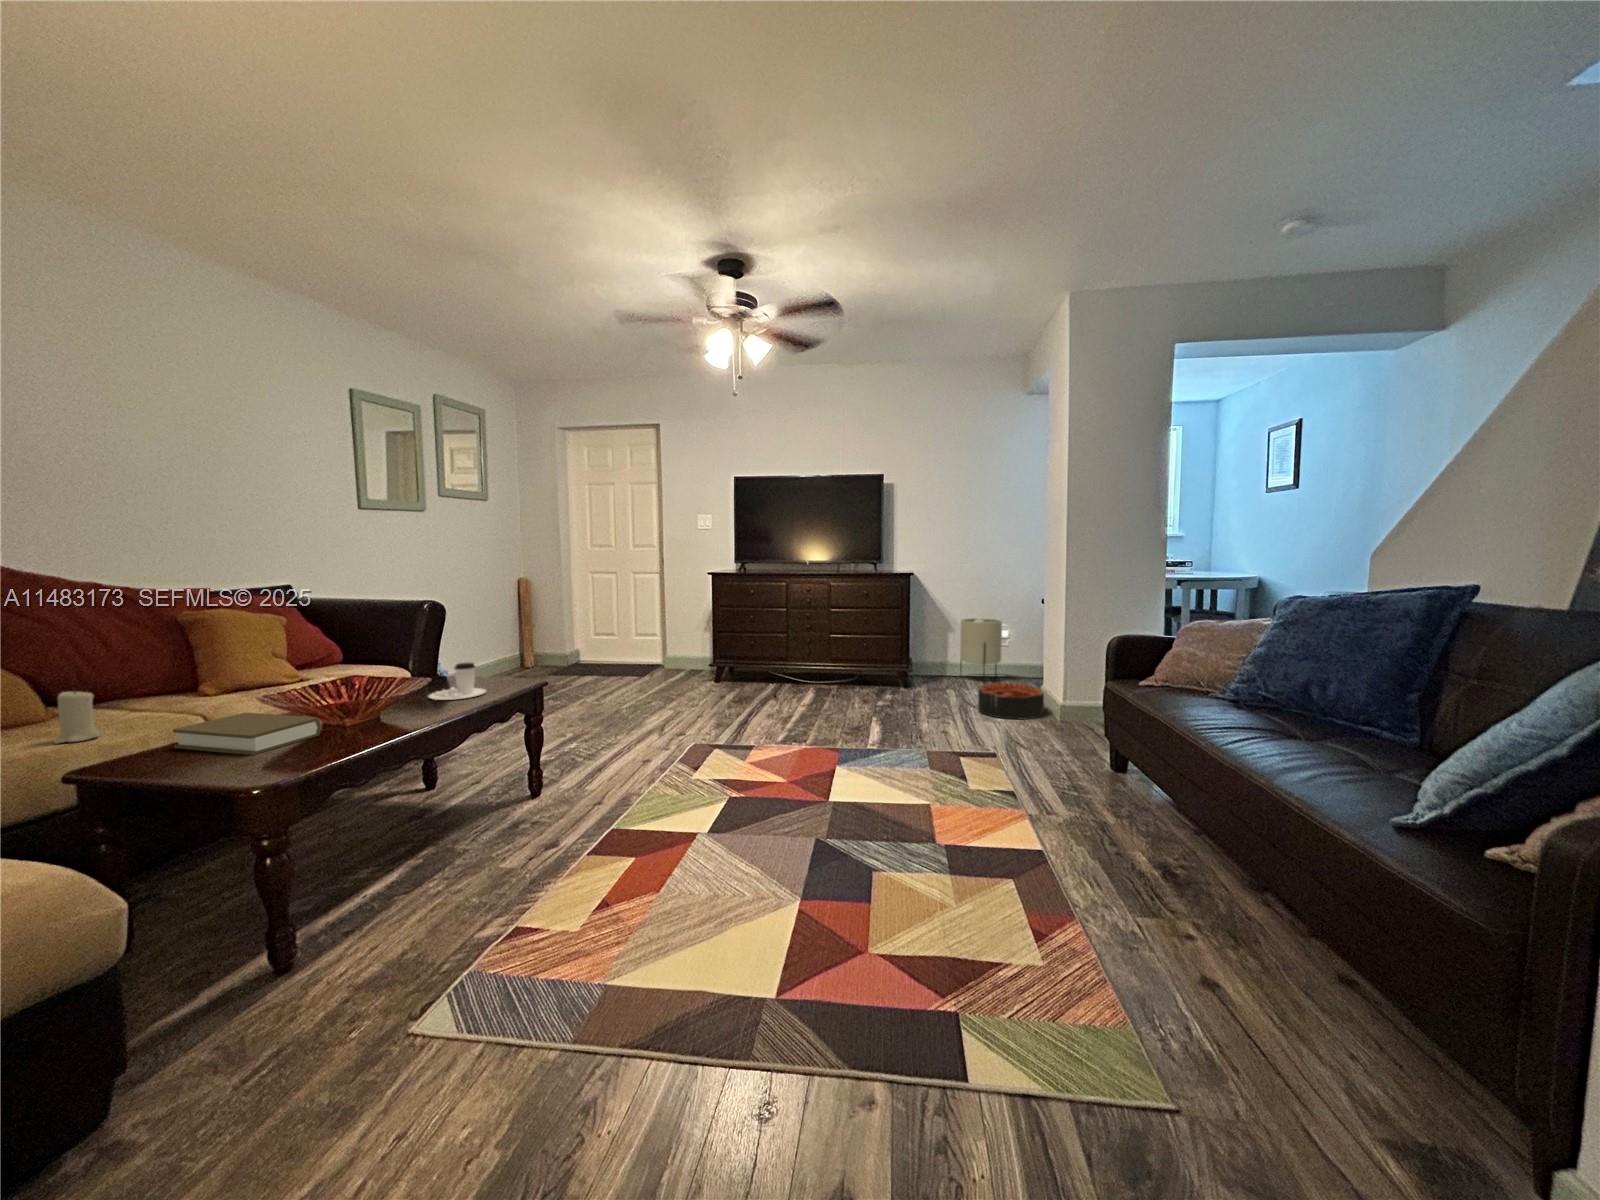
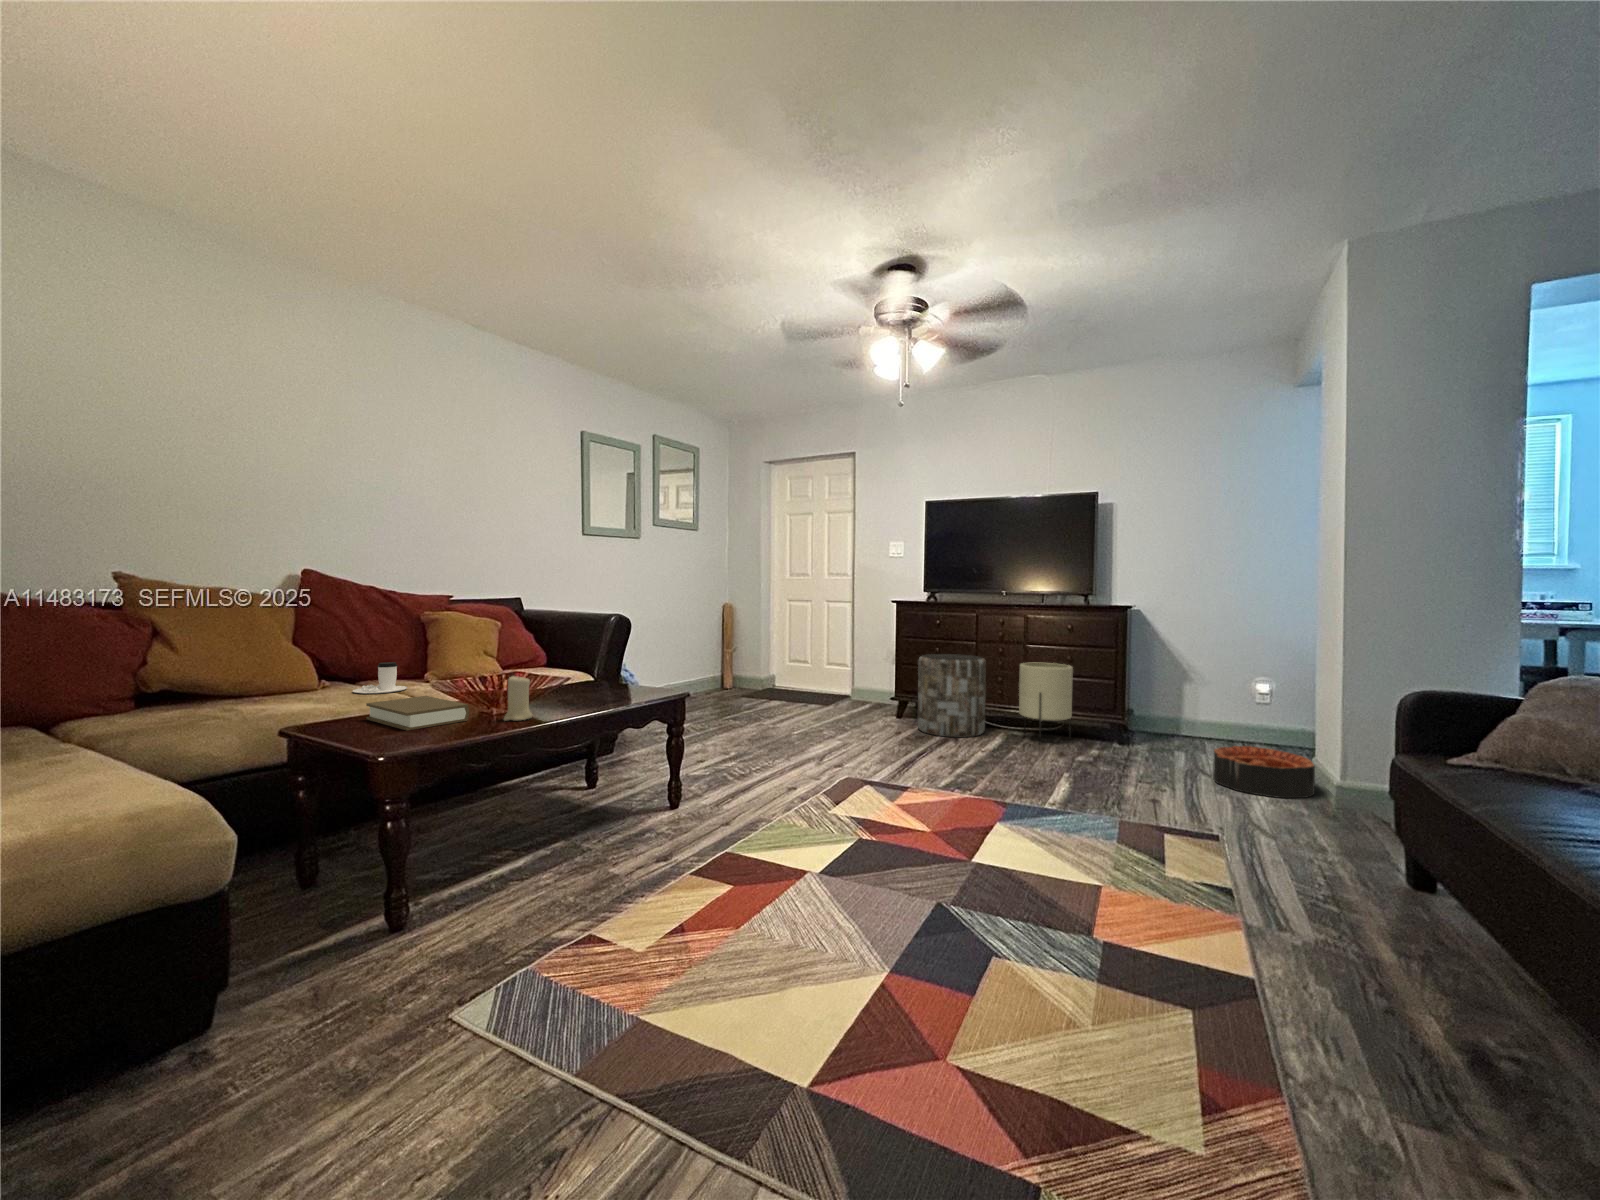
planter: present [960,618,1002,683] -> present [1019,663,1073,739]
side table: none [738,621,798,696] -> present [917,654,986,737]
coffee cup: present [429,663,486,700] -> present [353,662,407,694]
candle: present [54,690,100,744] -> present [504,676,532,721]

